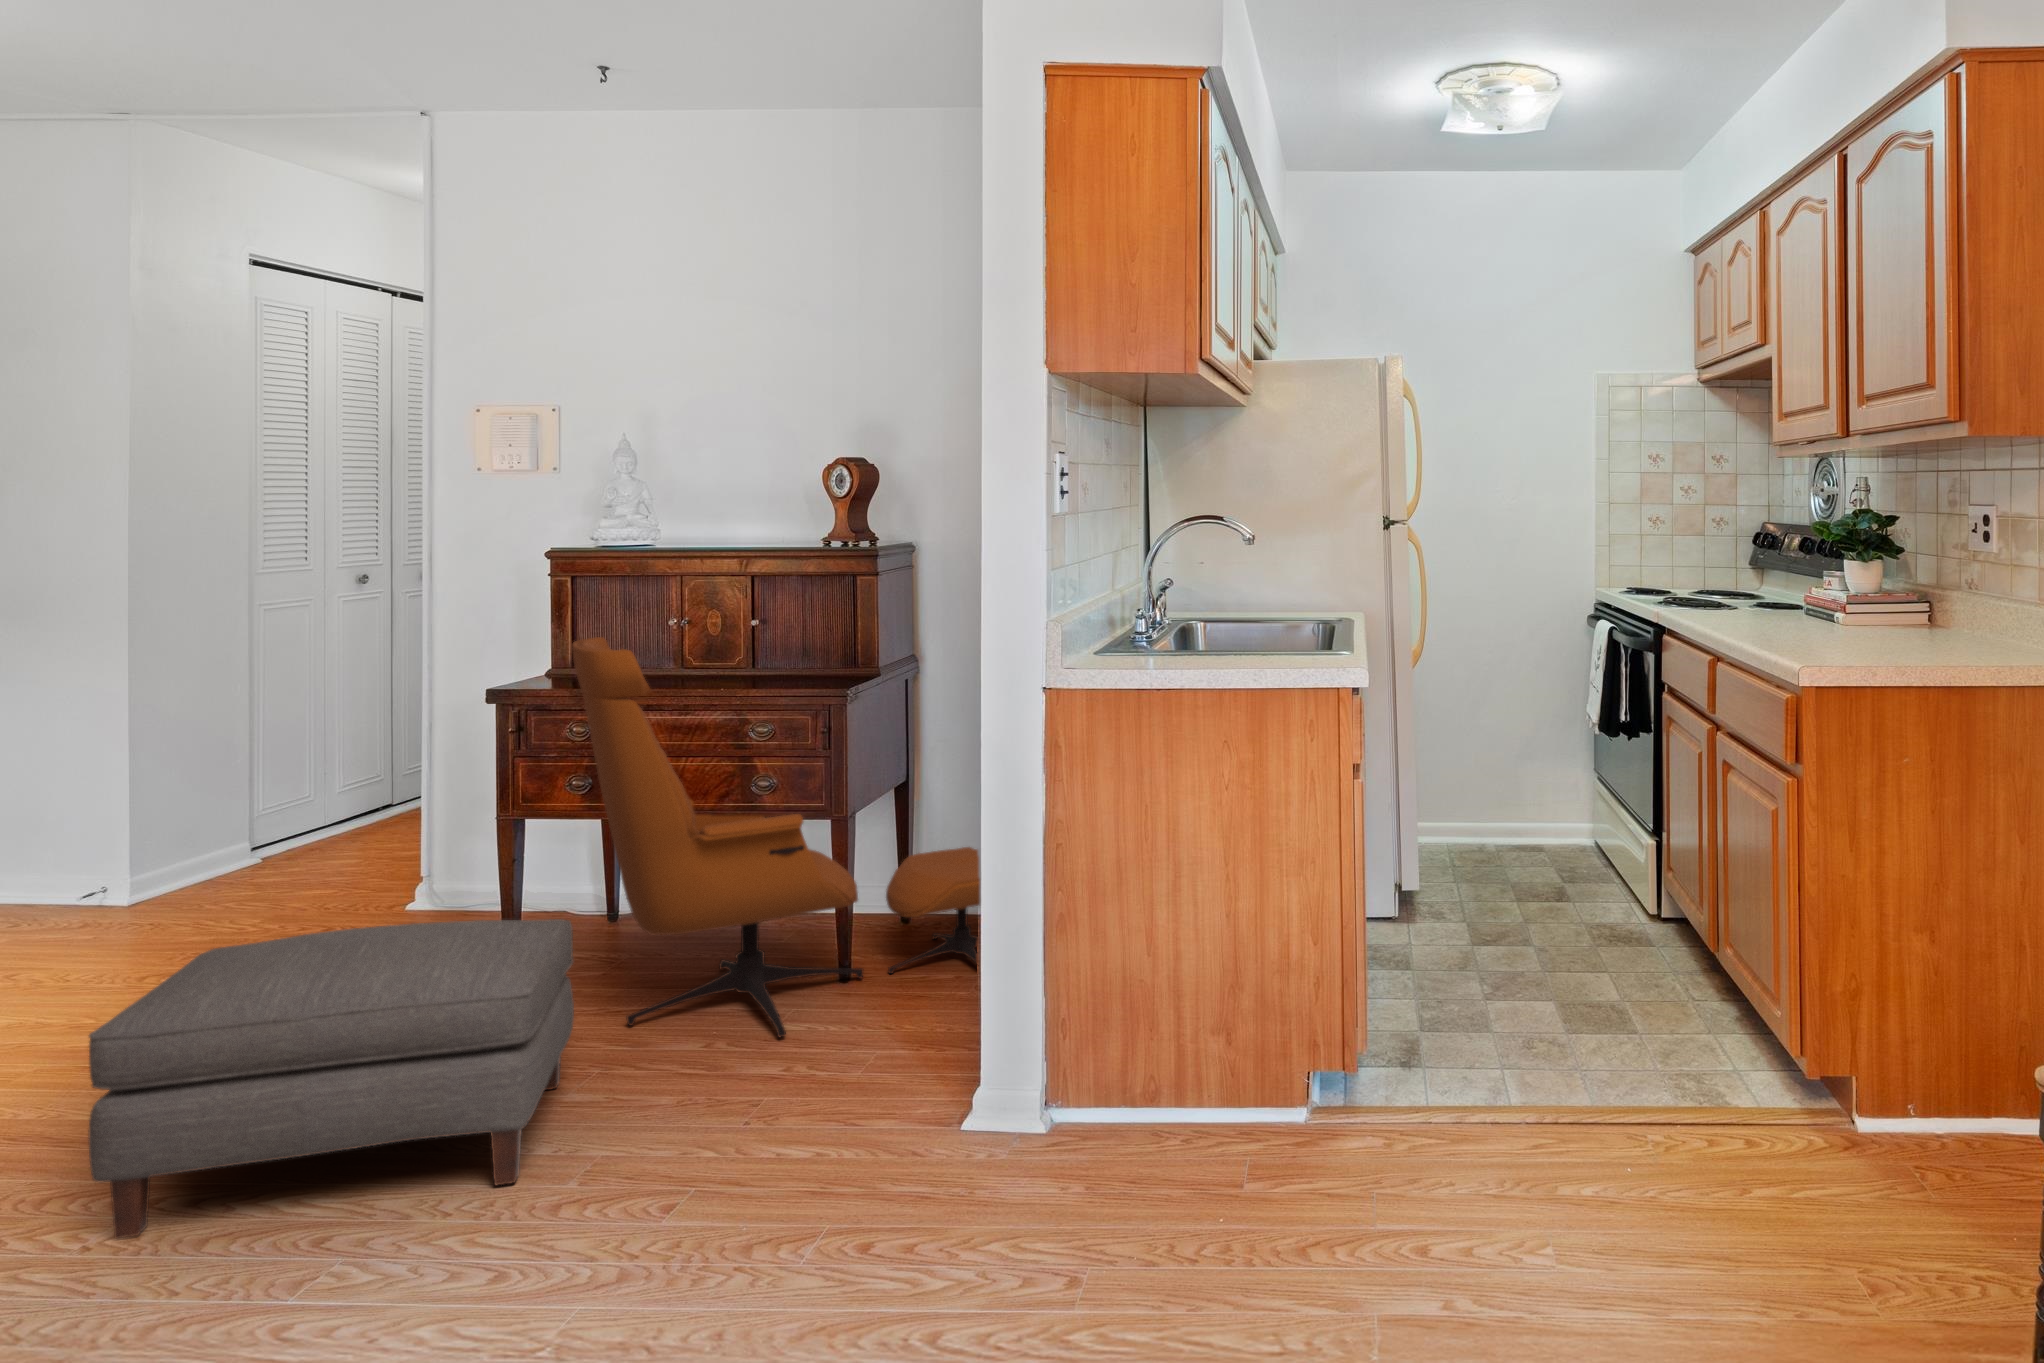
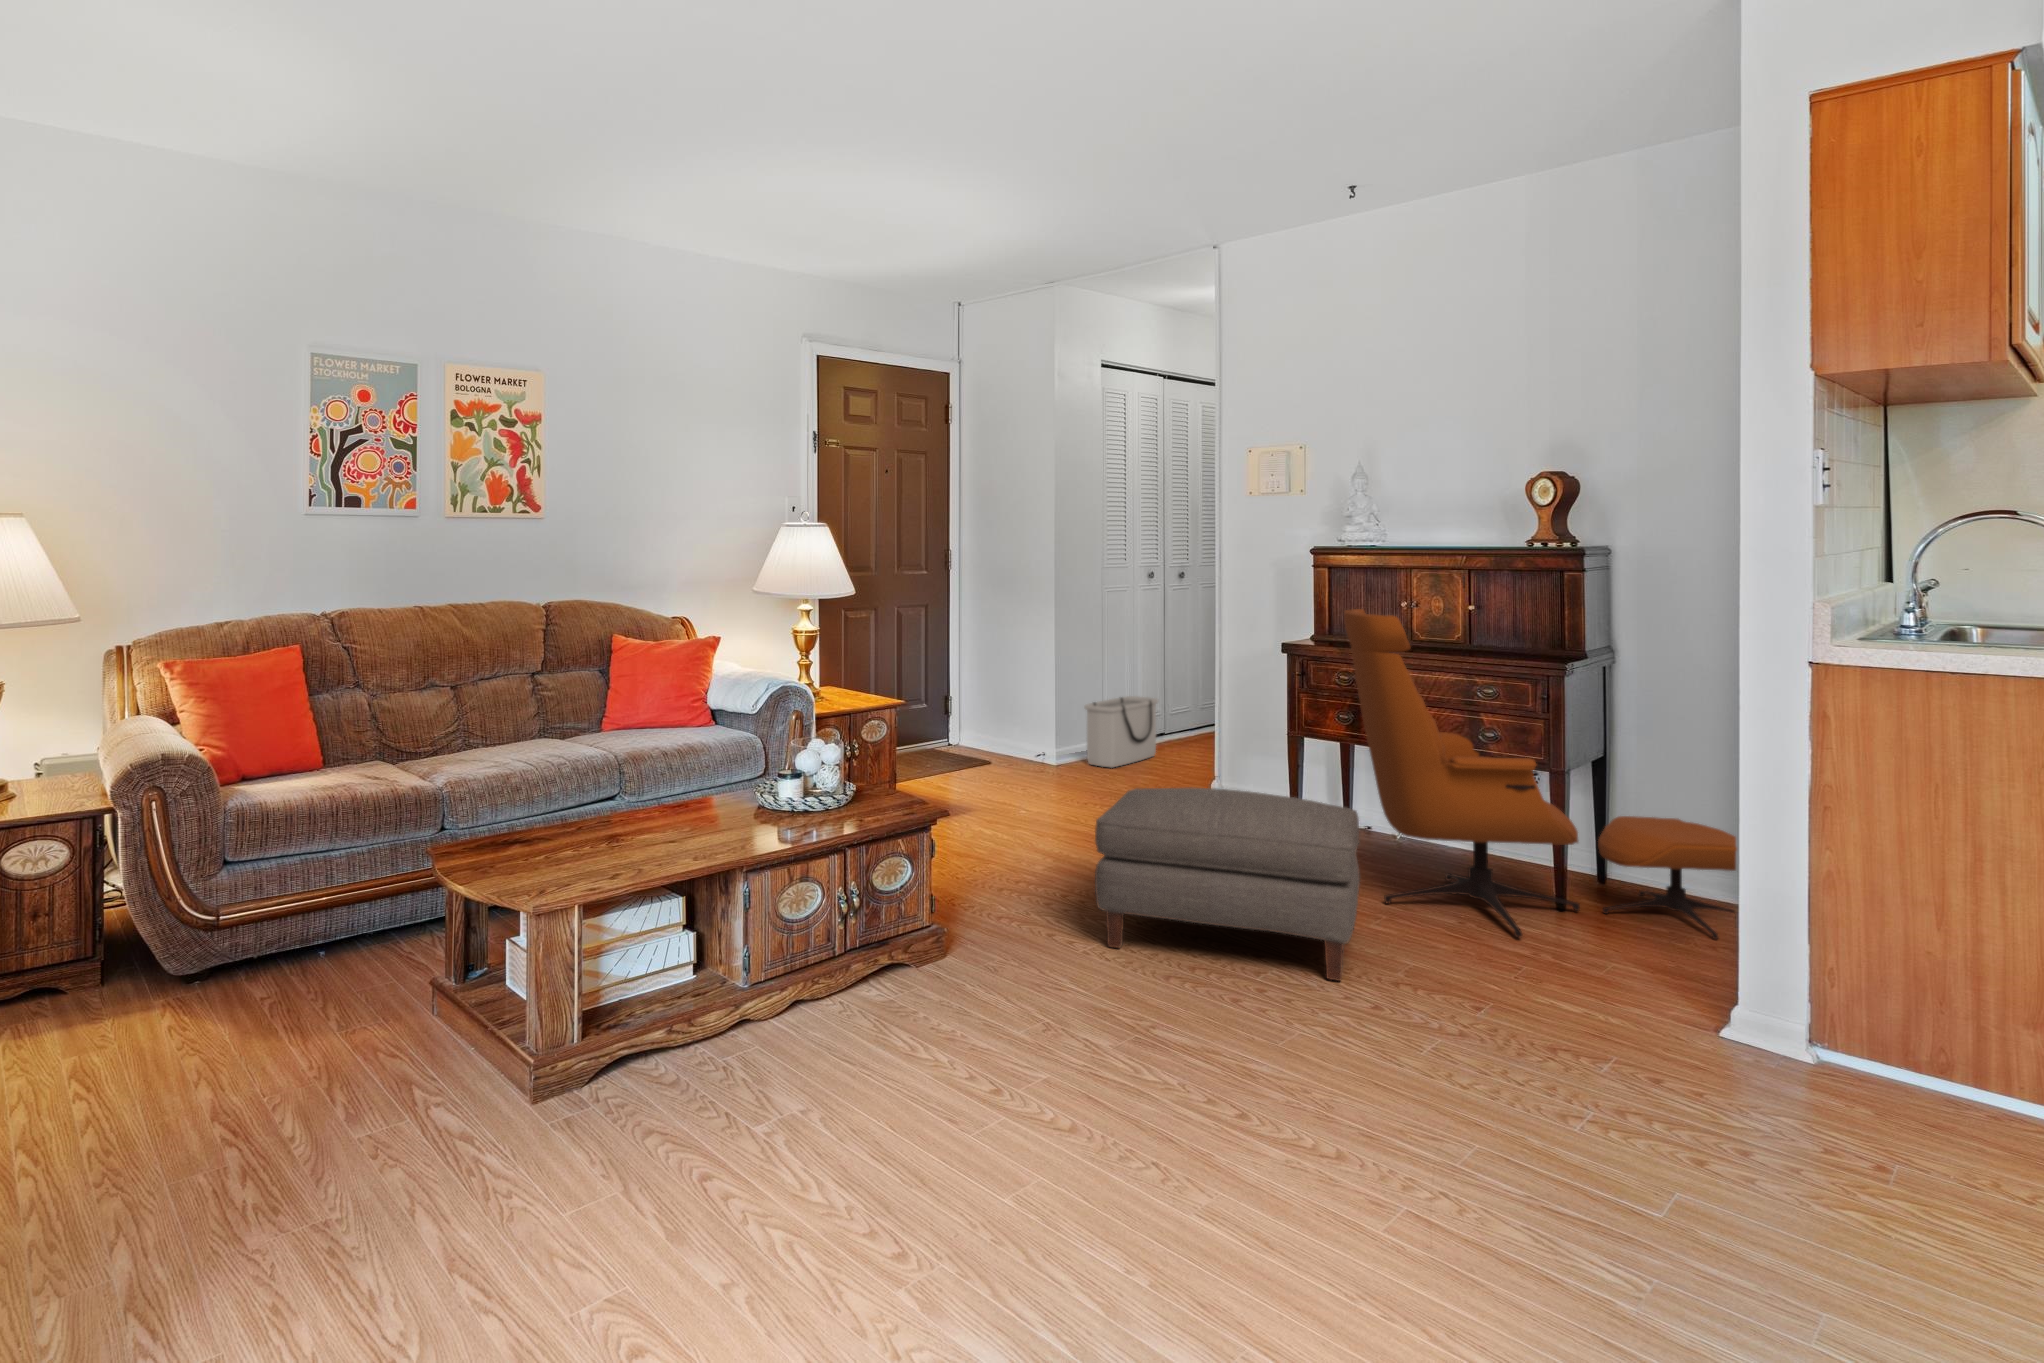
storage bin: none [232,759,373,876] -> present [1084,696,1158,768]

